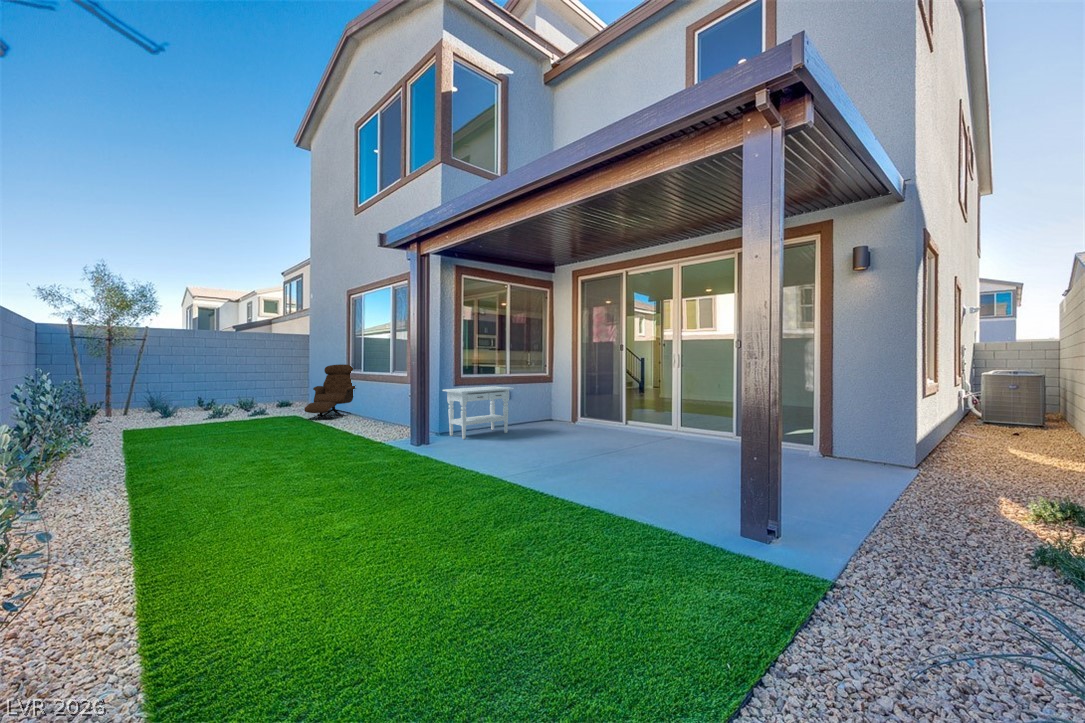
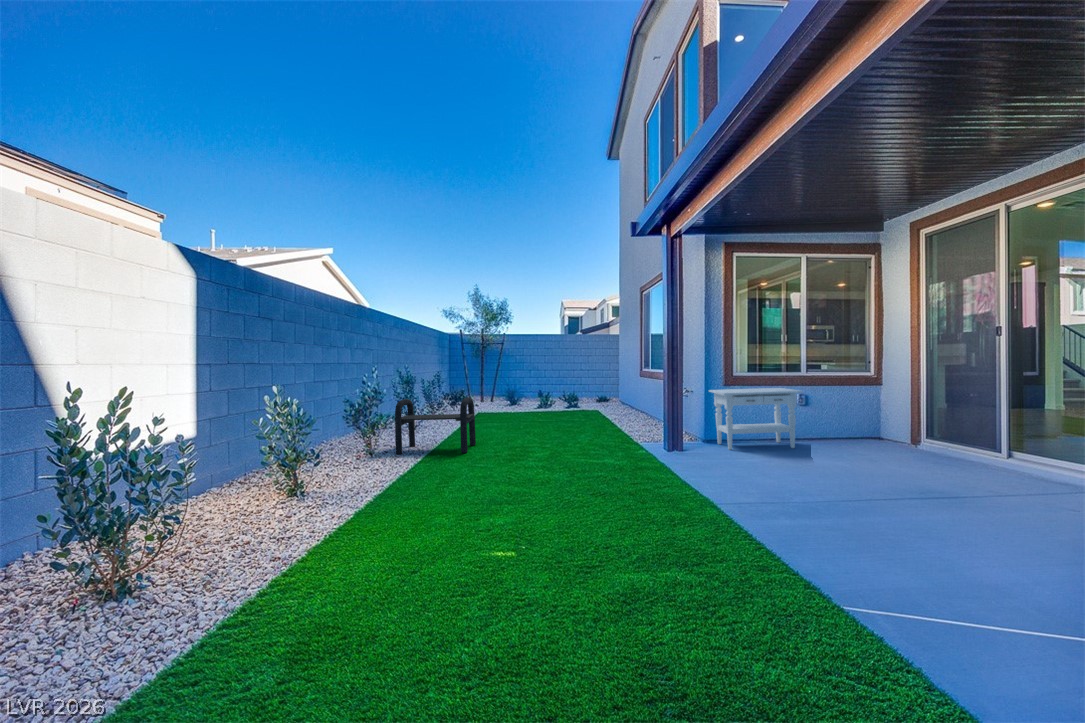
lounge chair: present [304,364,356,421] -> none [599,362,650,416]
bench: none [53,407,182,492] -> present [395,397,476,454]

